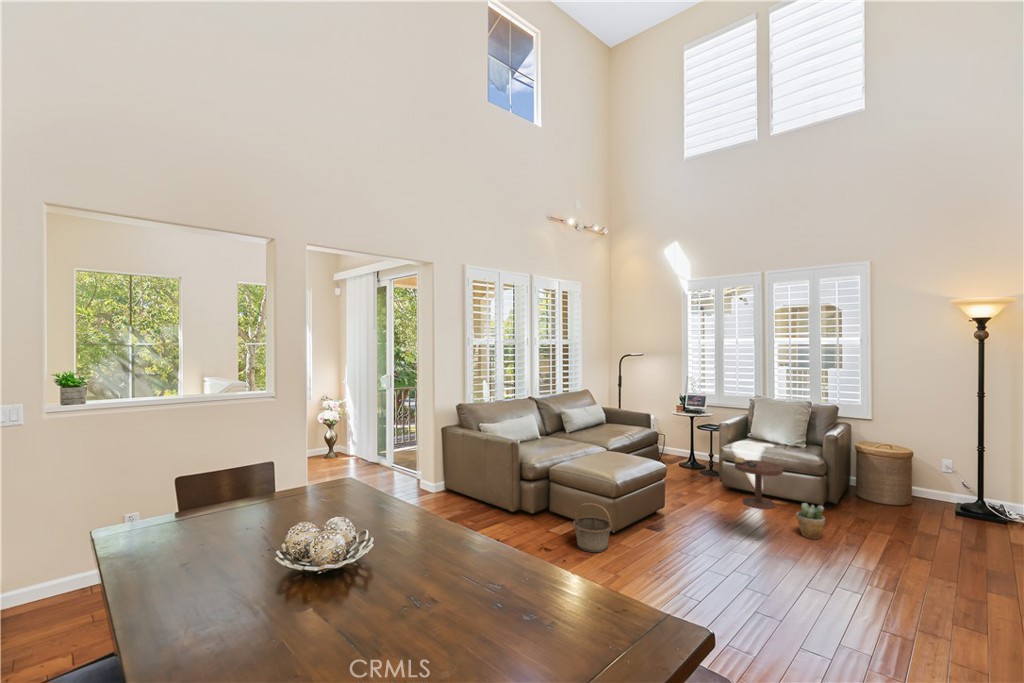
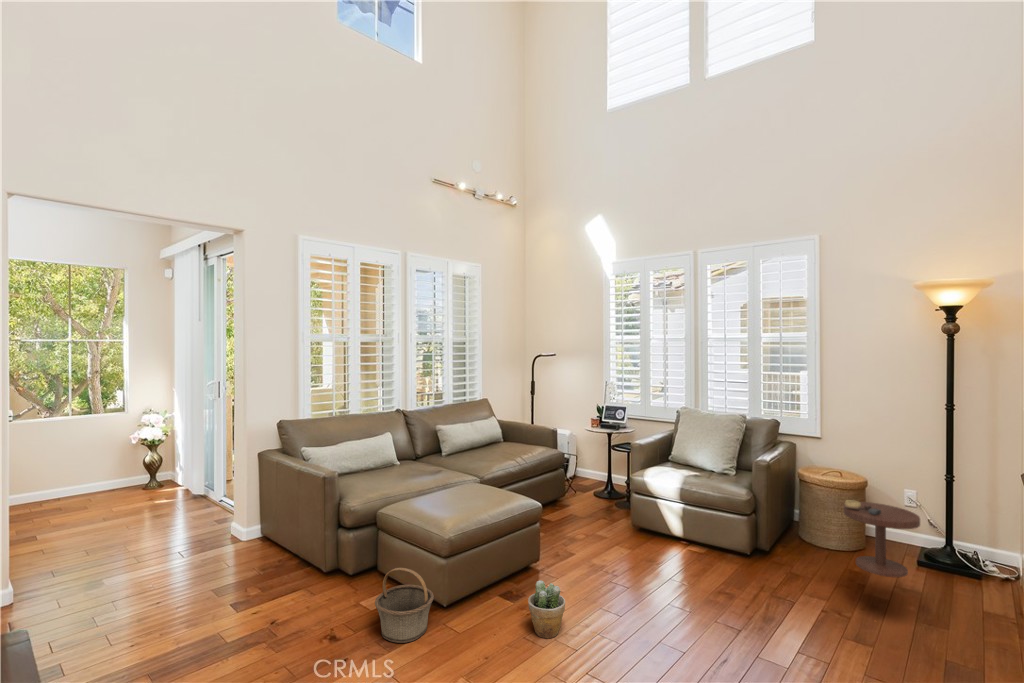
side table: present [735,458,783,510] -> present [844,500,920,577]
potted plant: present [796,503,825,539] -> present [528,580,565,638]

